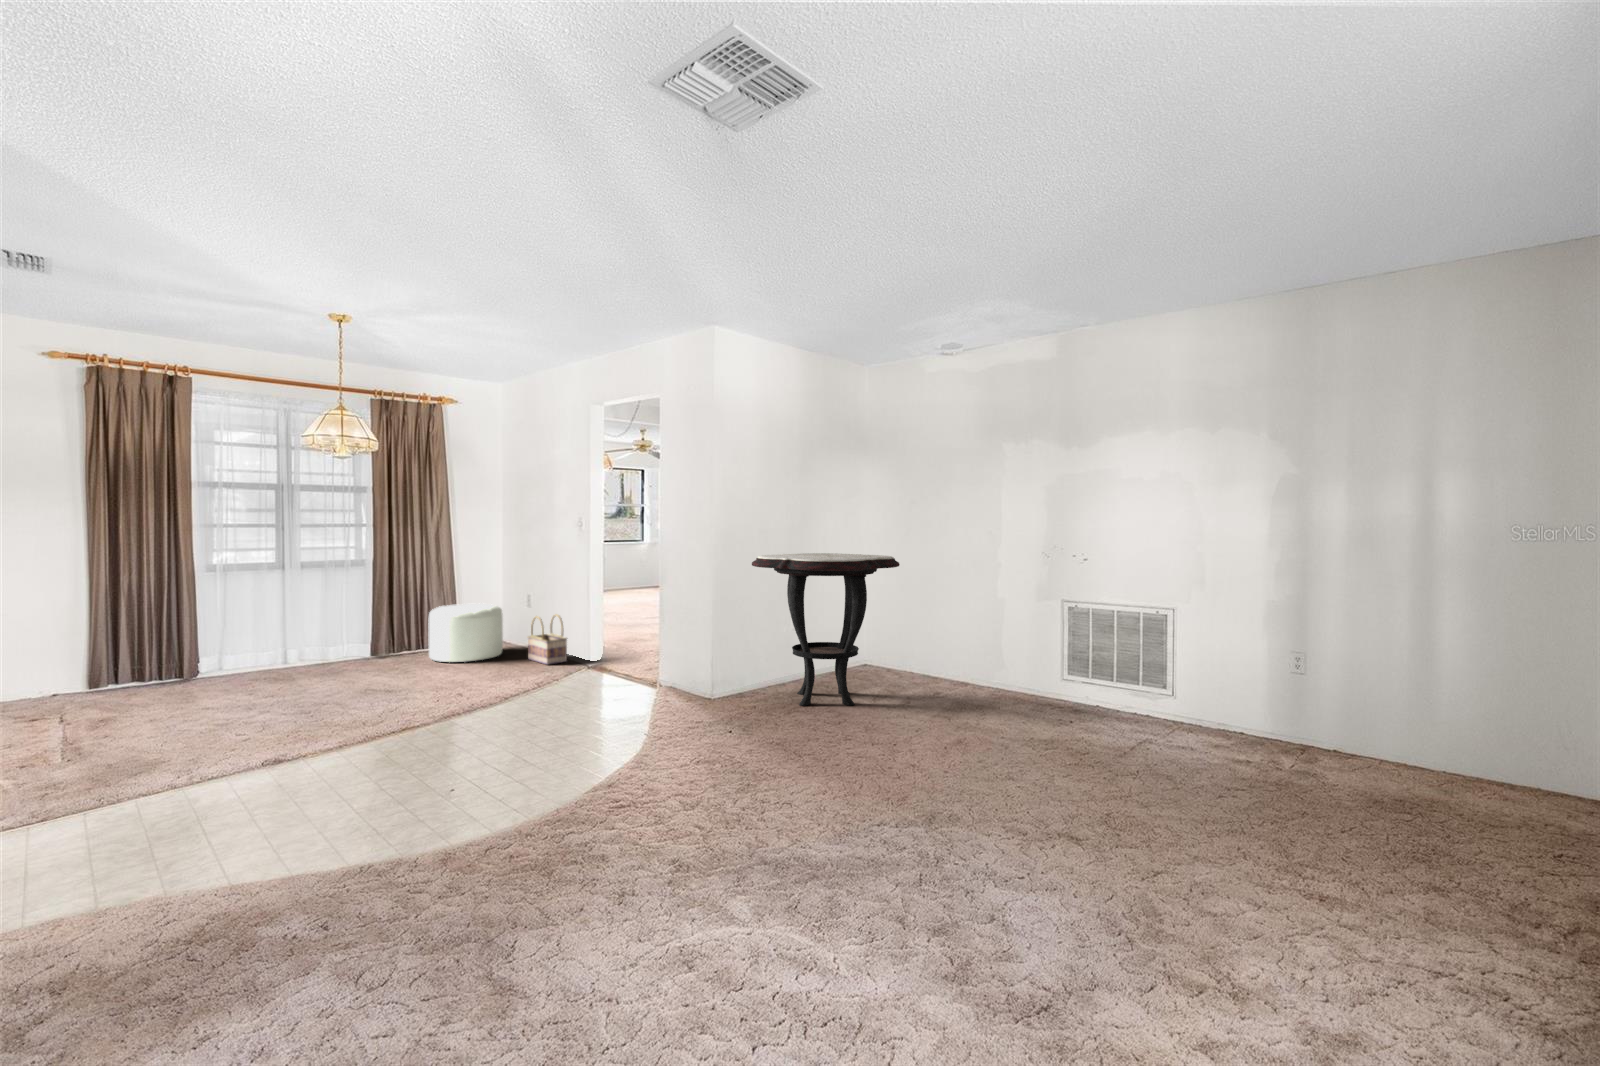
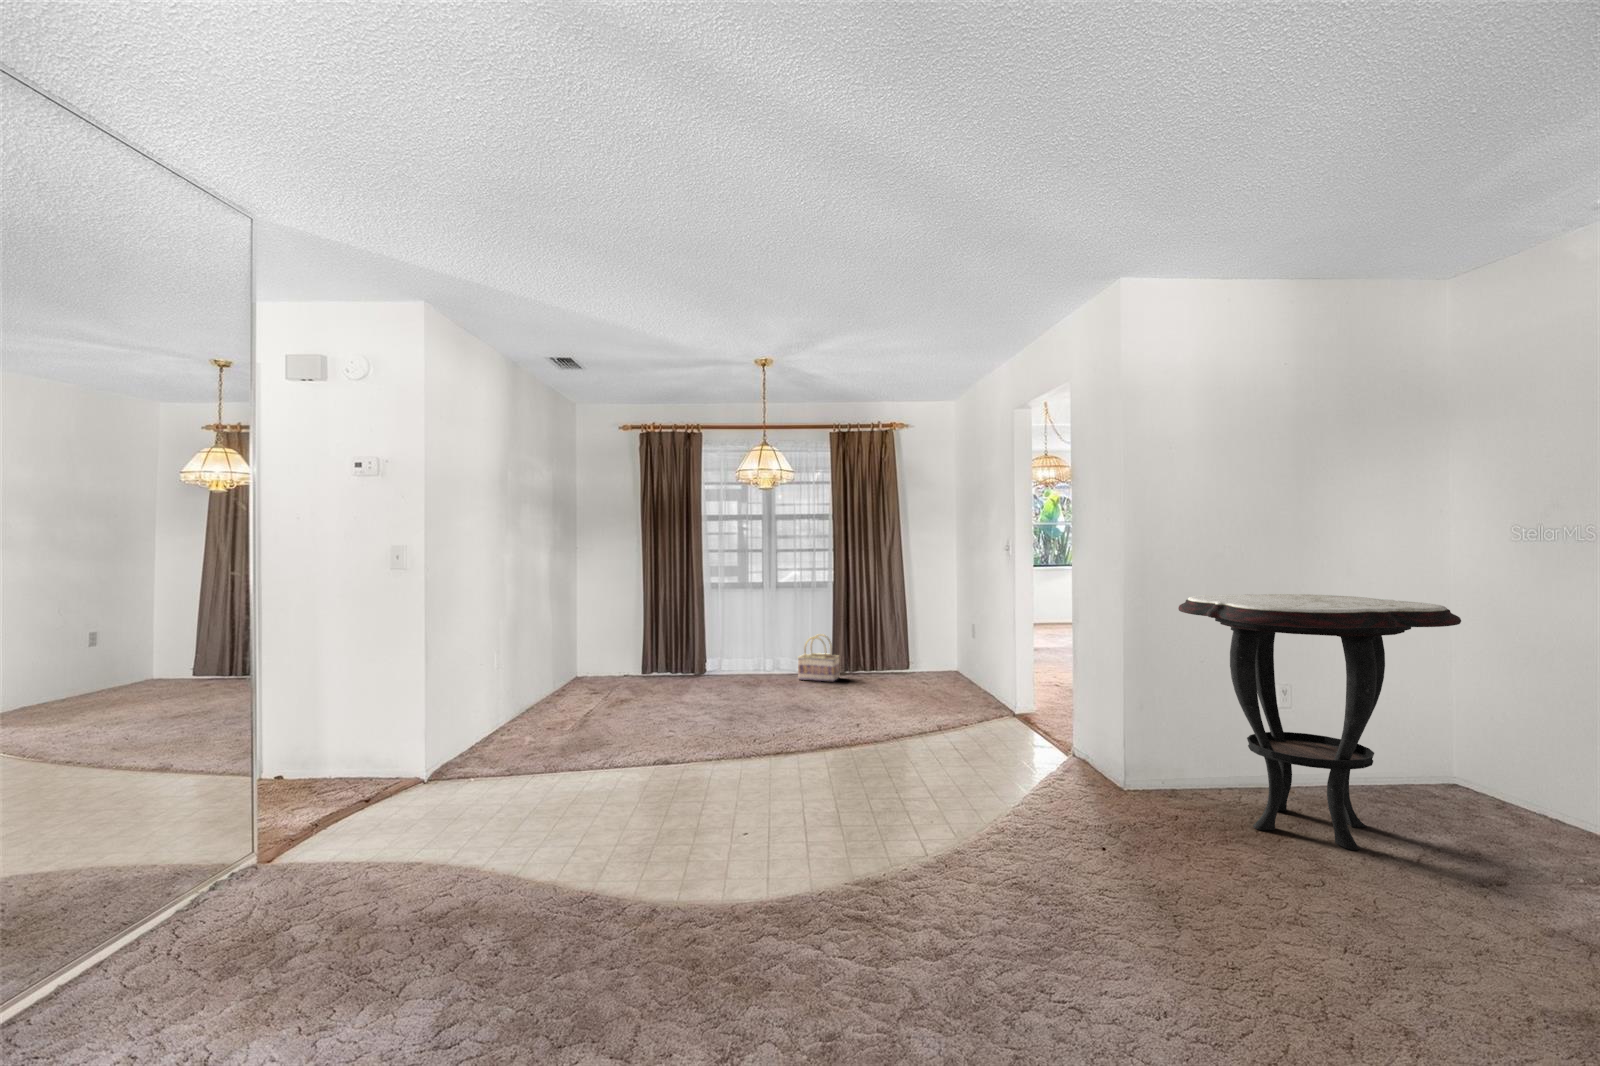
ottoman: present [428,603,503,662] -> none [875,630,944,690]
basket: present [528,614,567,665] -> present [798,634,839,681]

